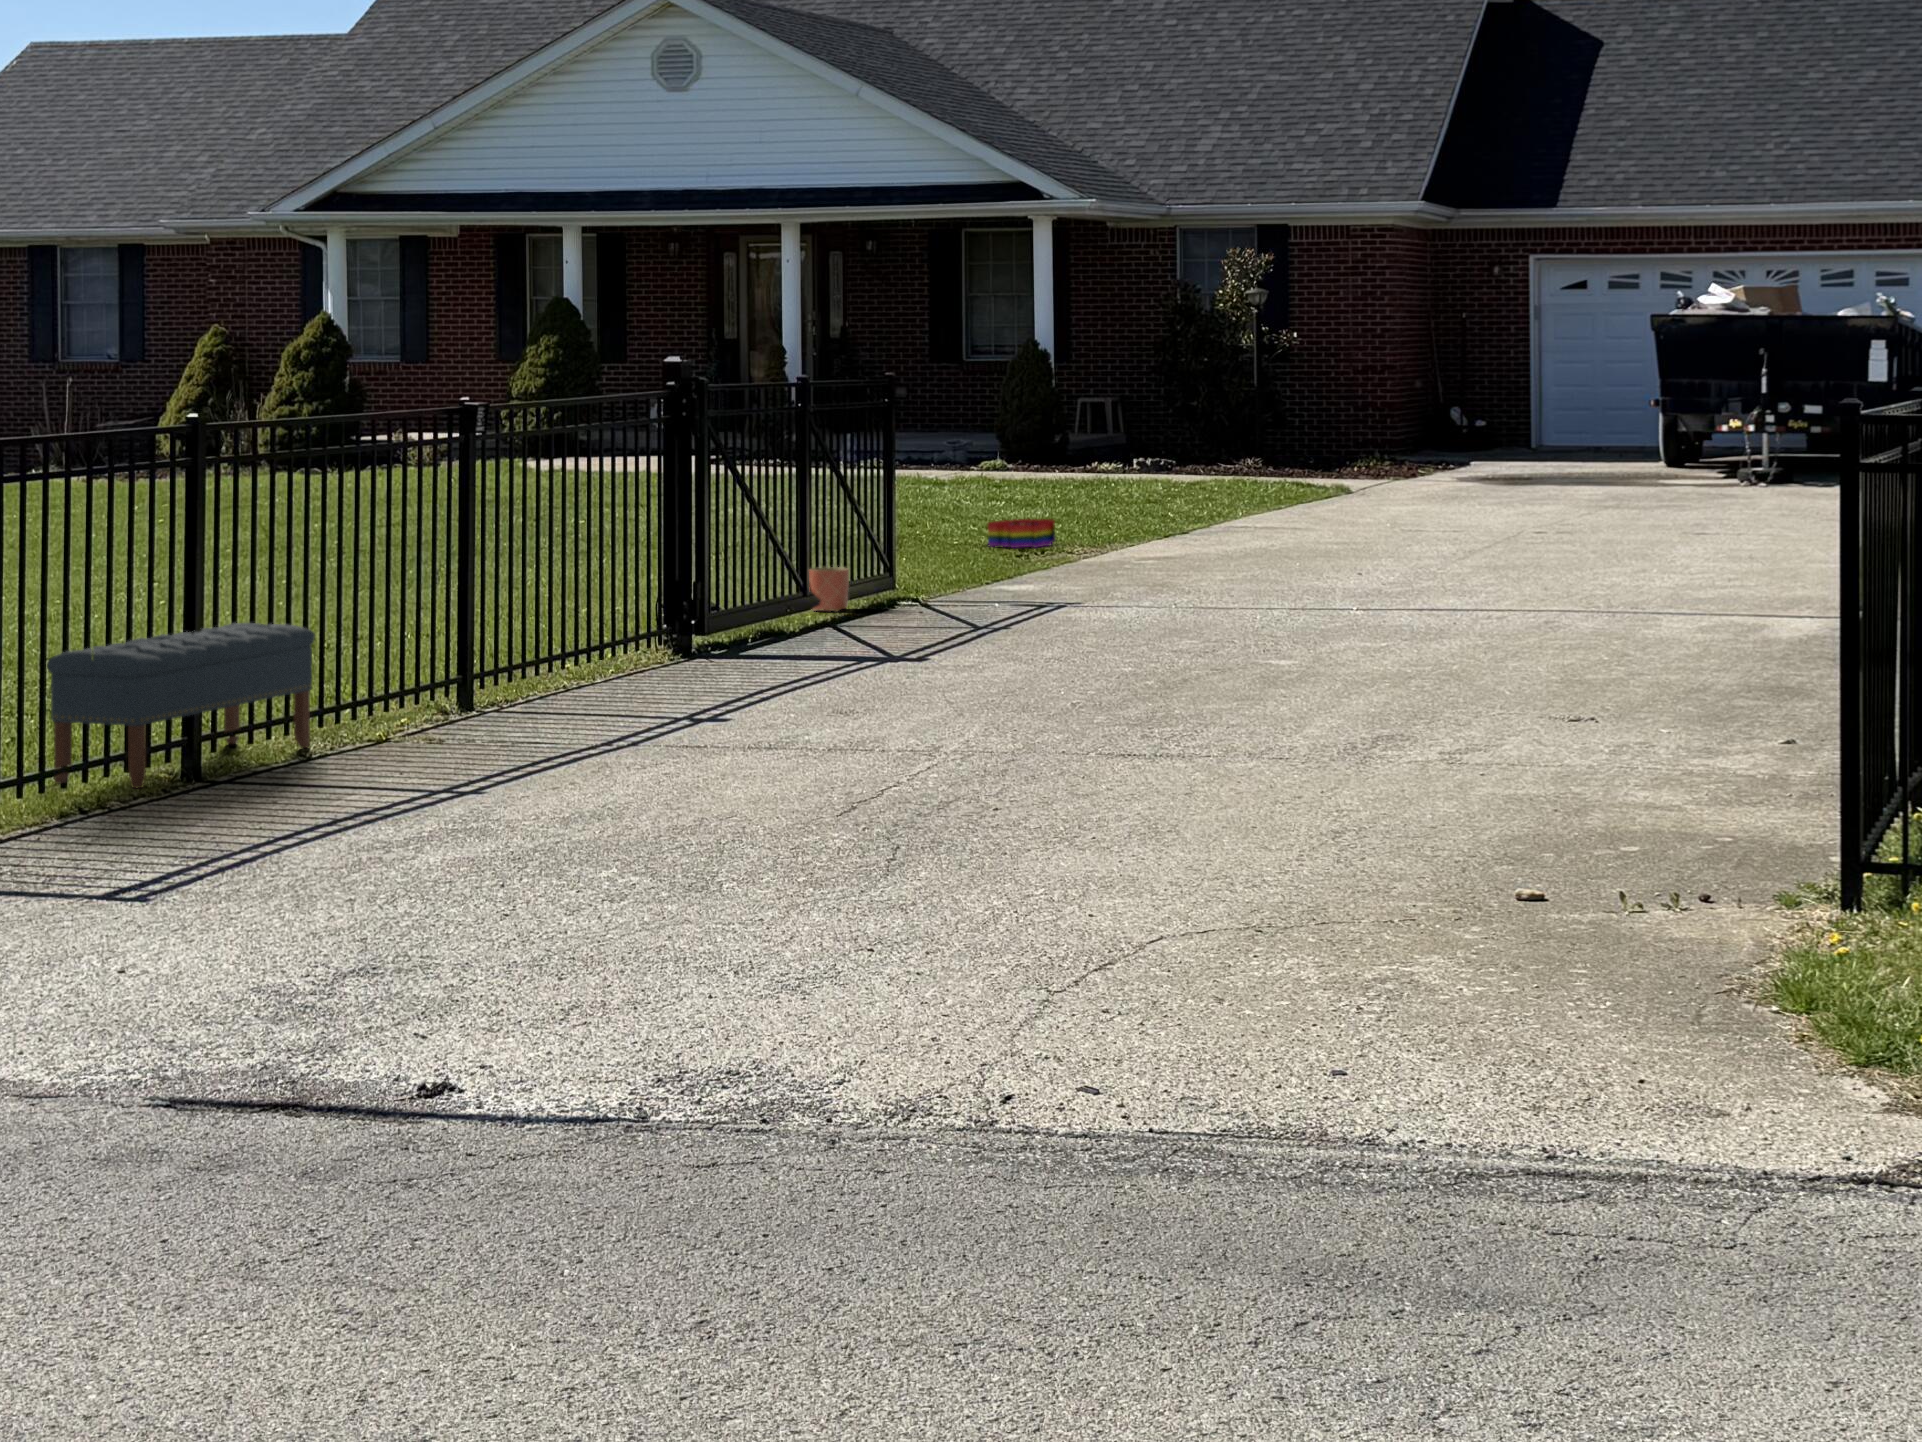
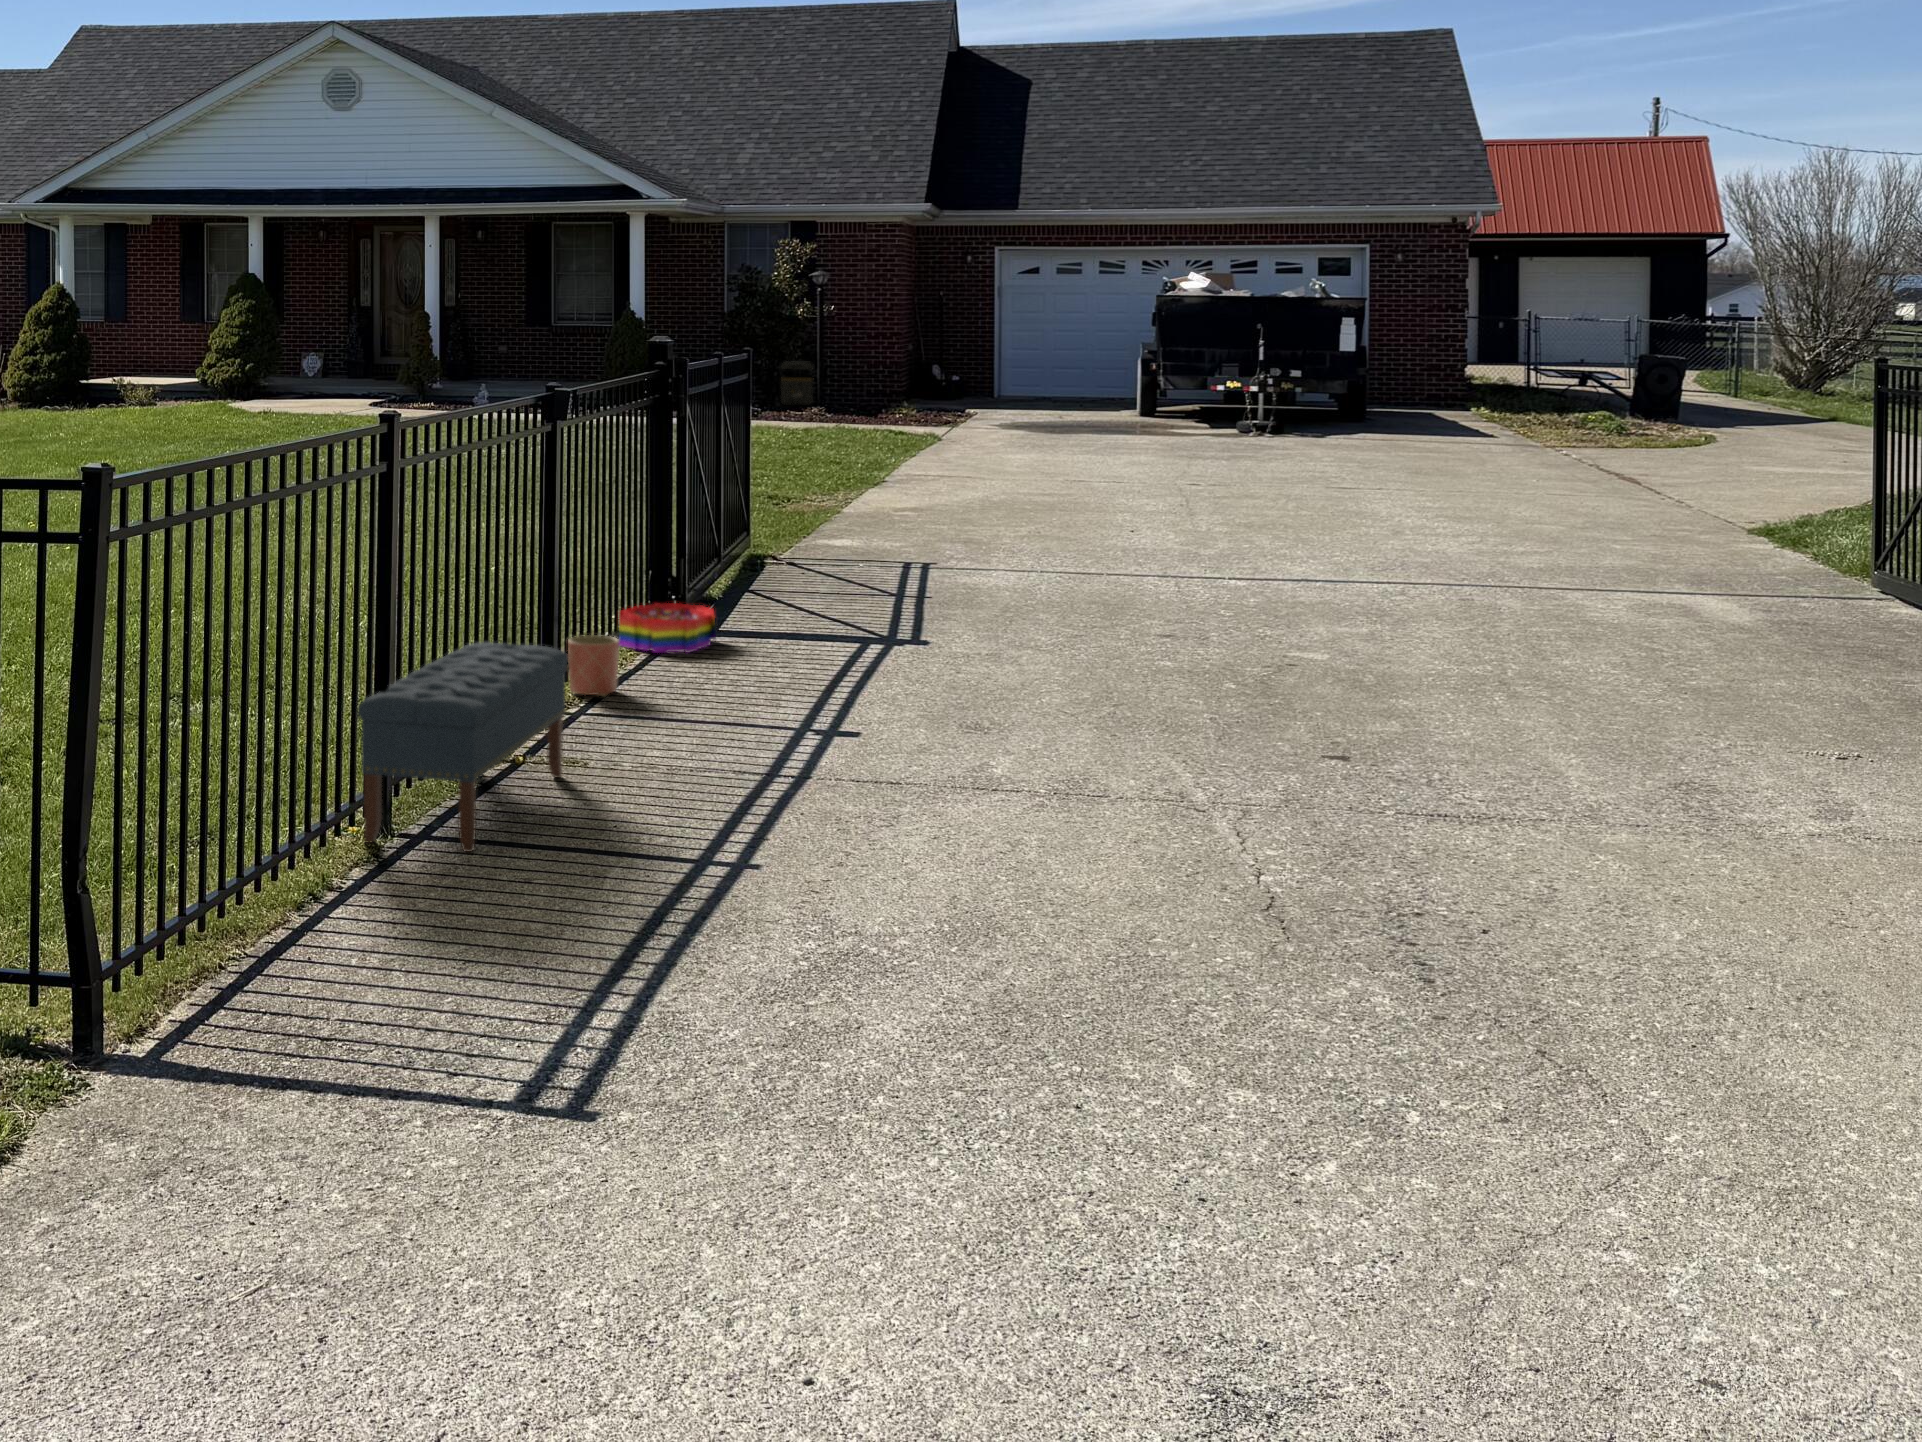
toolbox: none [1229,404,1274,460] -> present [781,361,813,405]
storage bin: present [988,519,1056,548] -> present [619,603,716,653]
planter: present [809,567,849,611] -> present [568,635,619,696]

